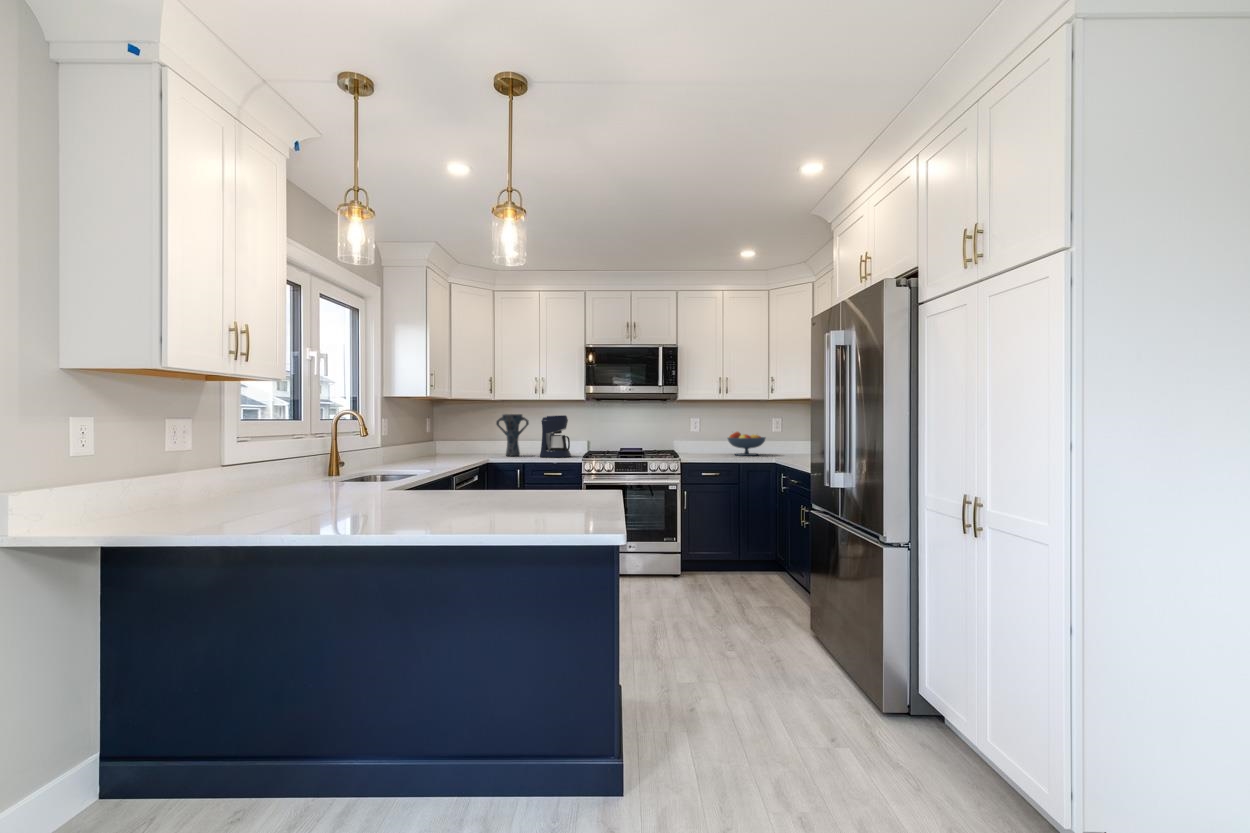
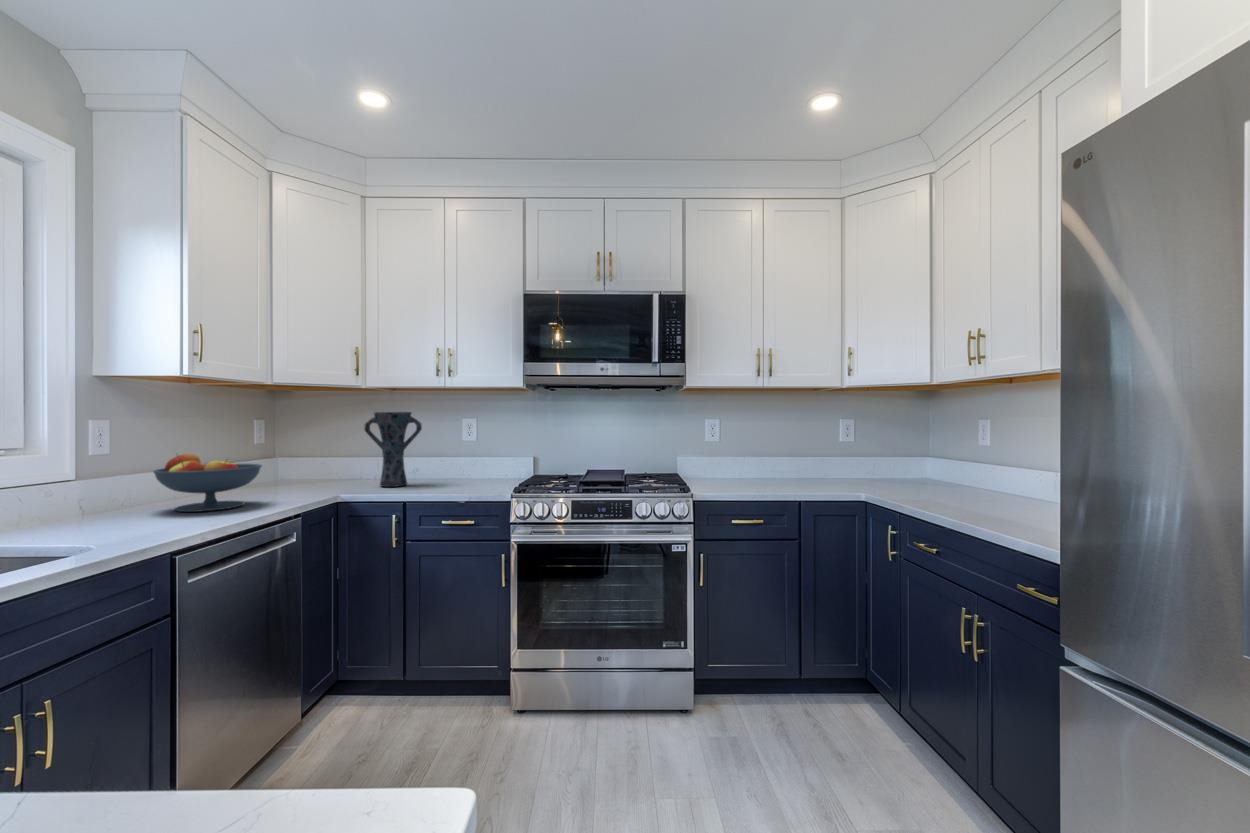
coffee maker: present [540,415,571,457] -> none [438,414,497,490]
fruit bowl: present [728,432,765,456] -> present [153,454,262,512]

